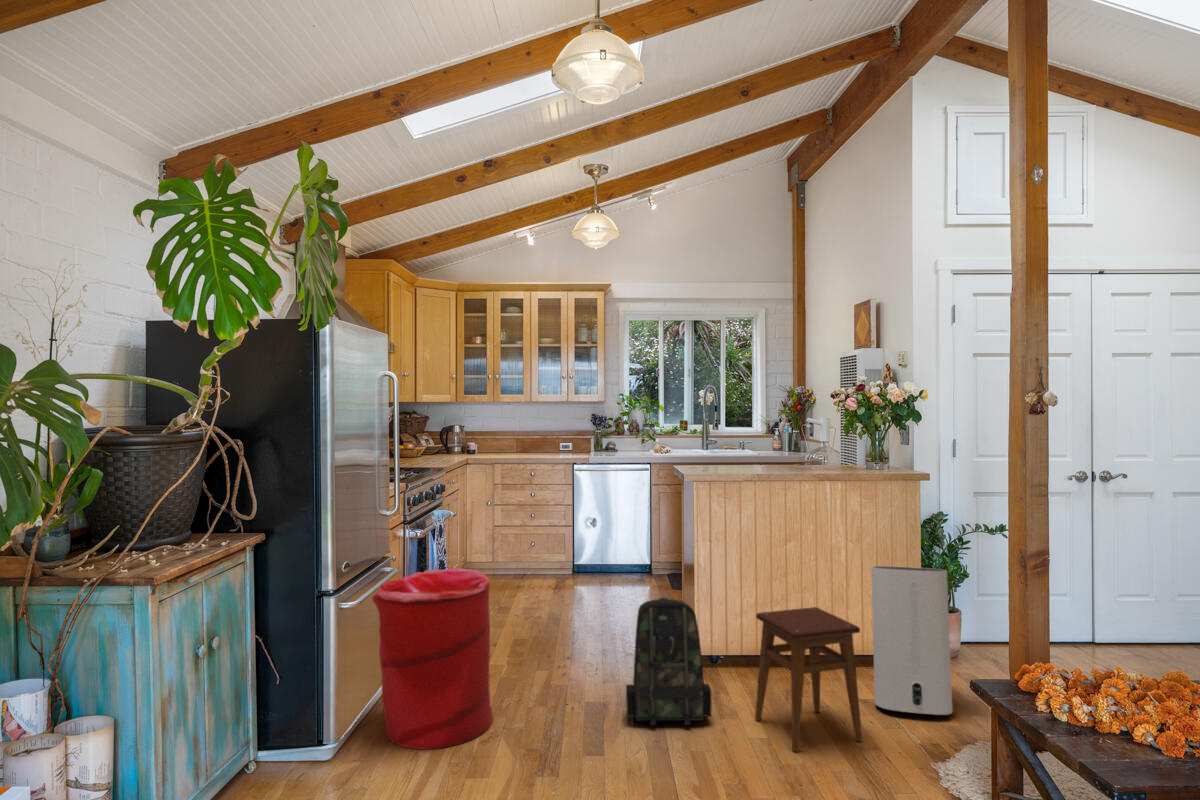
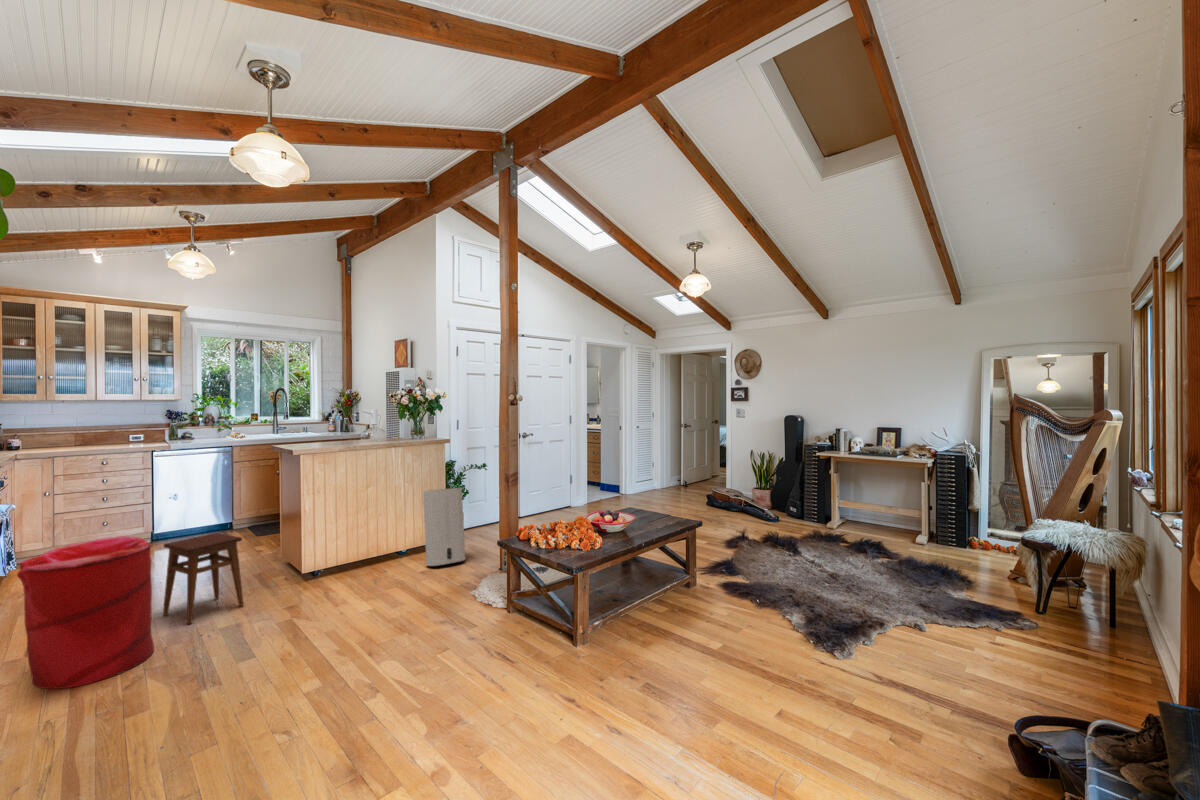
backpack: present [626,598,712,726] -> none [270,529,335,617]
stool: present [755,607,862,752] -> present [163,533,243,624]

